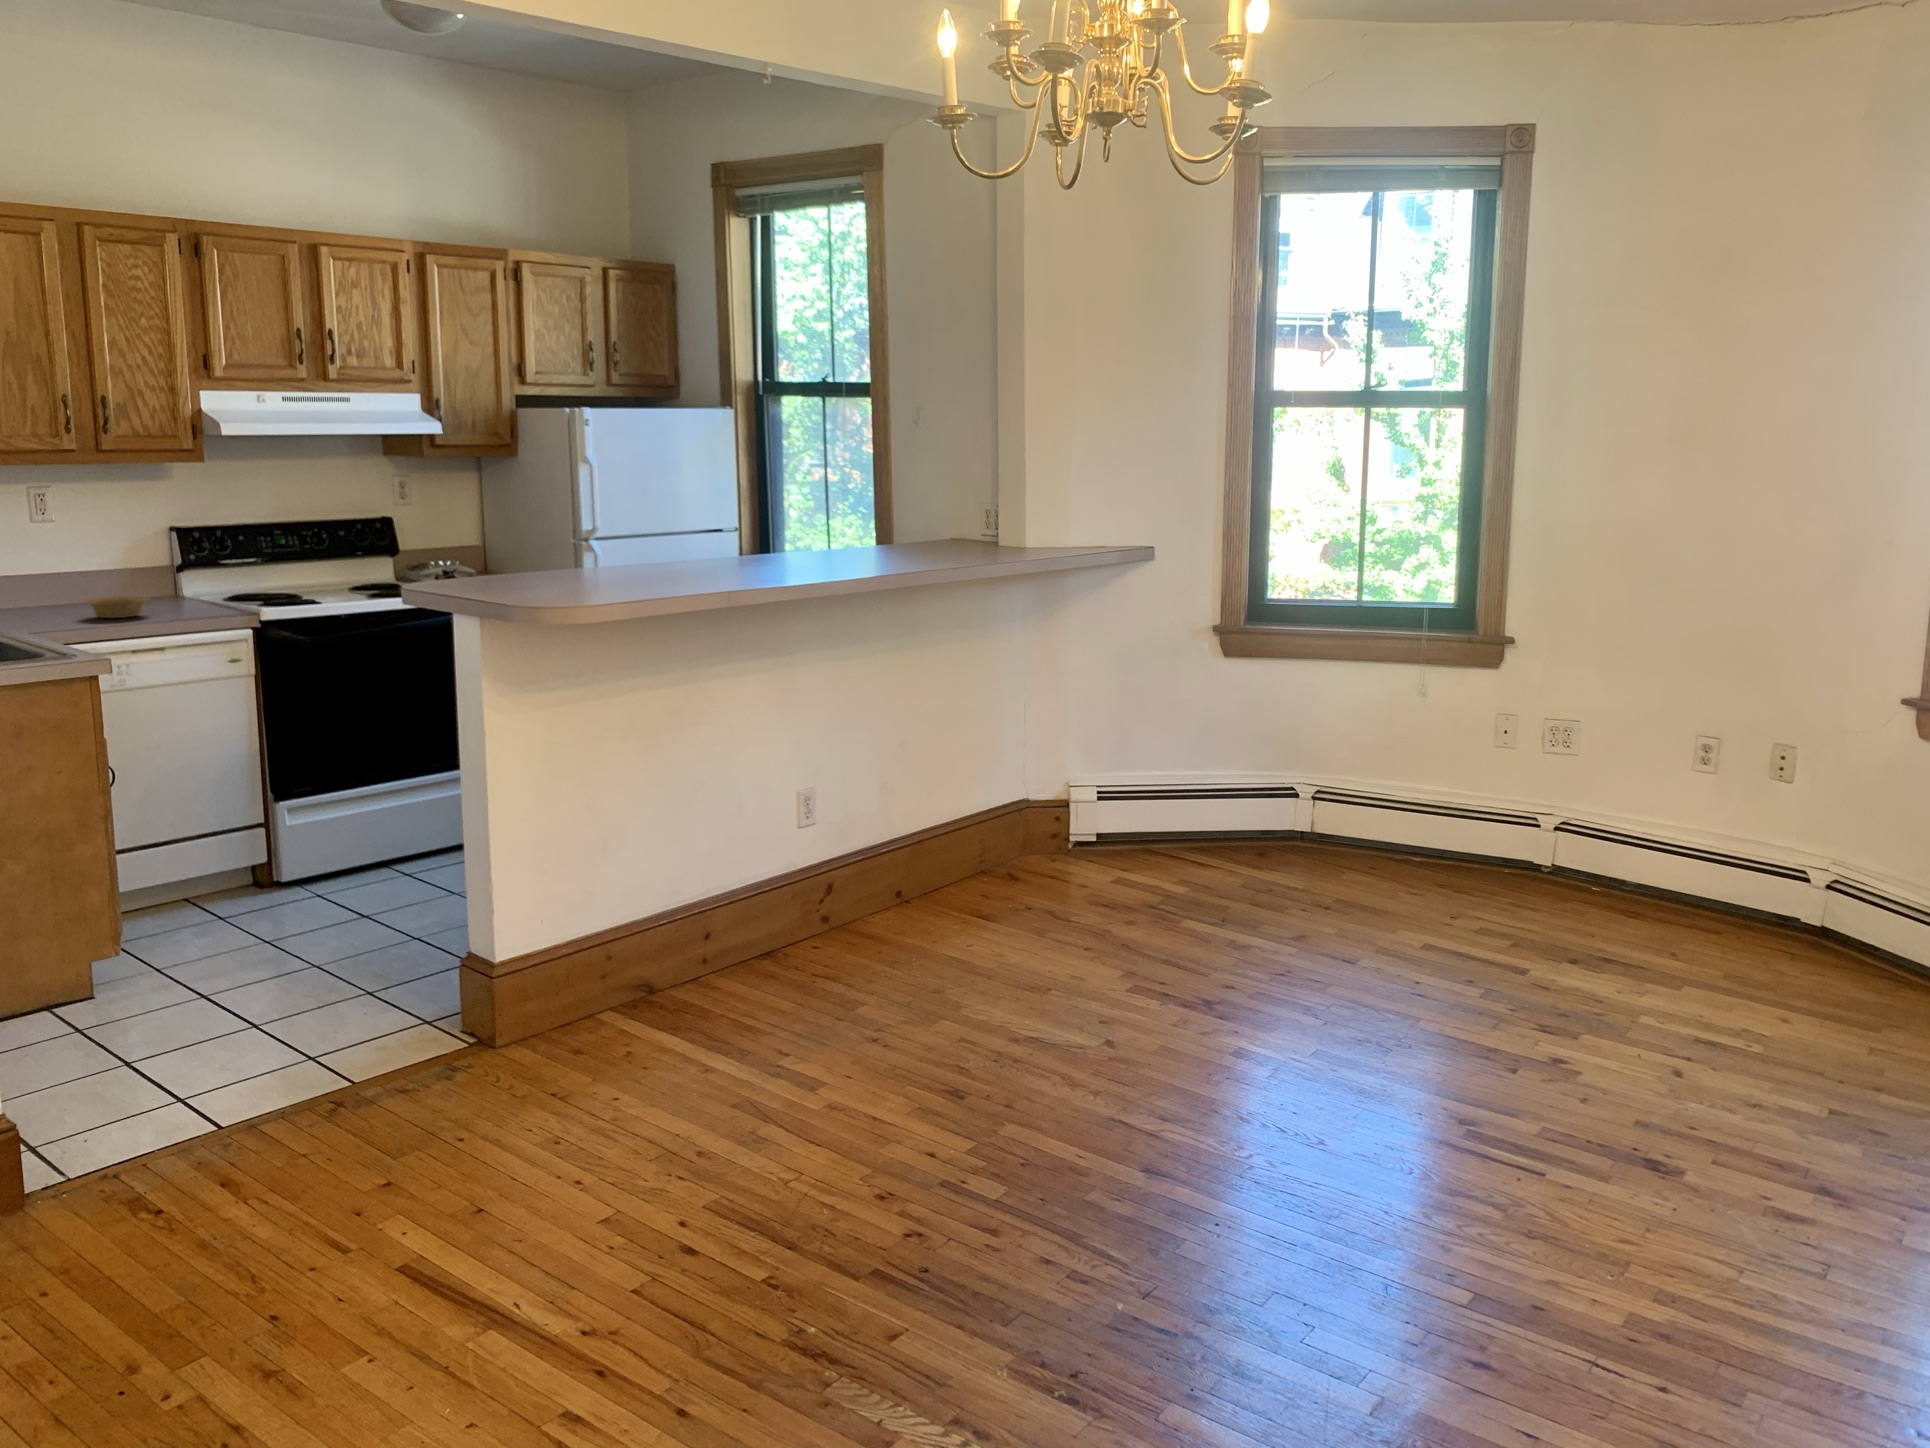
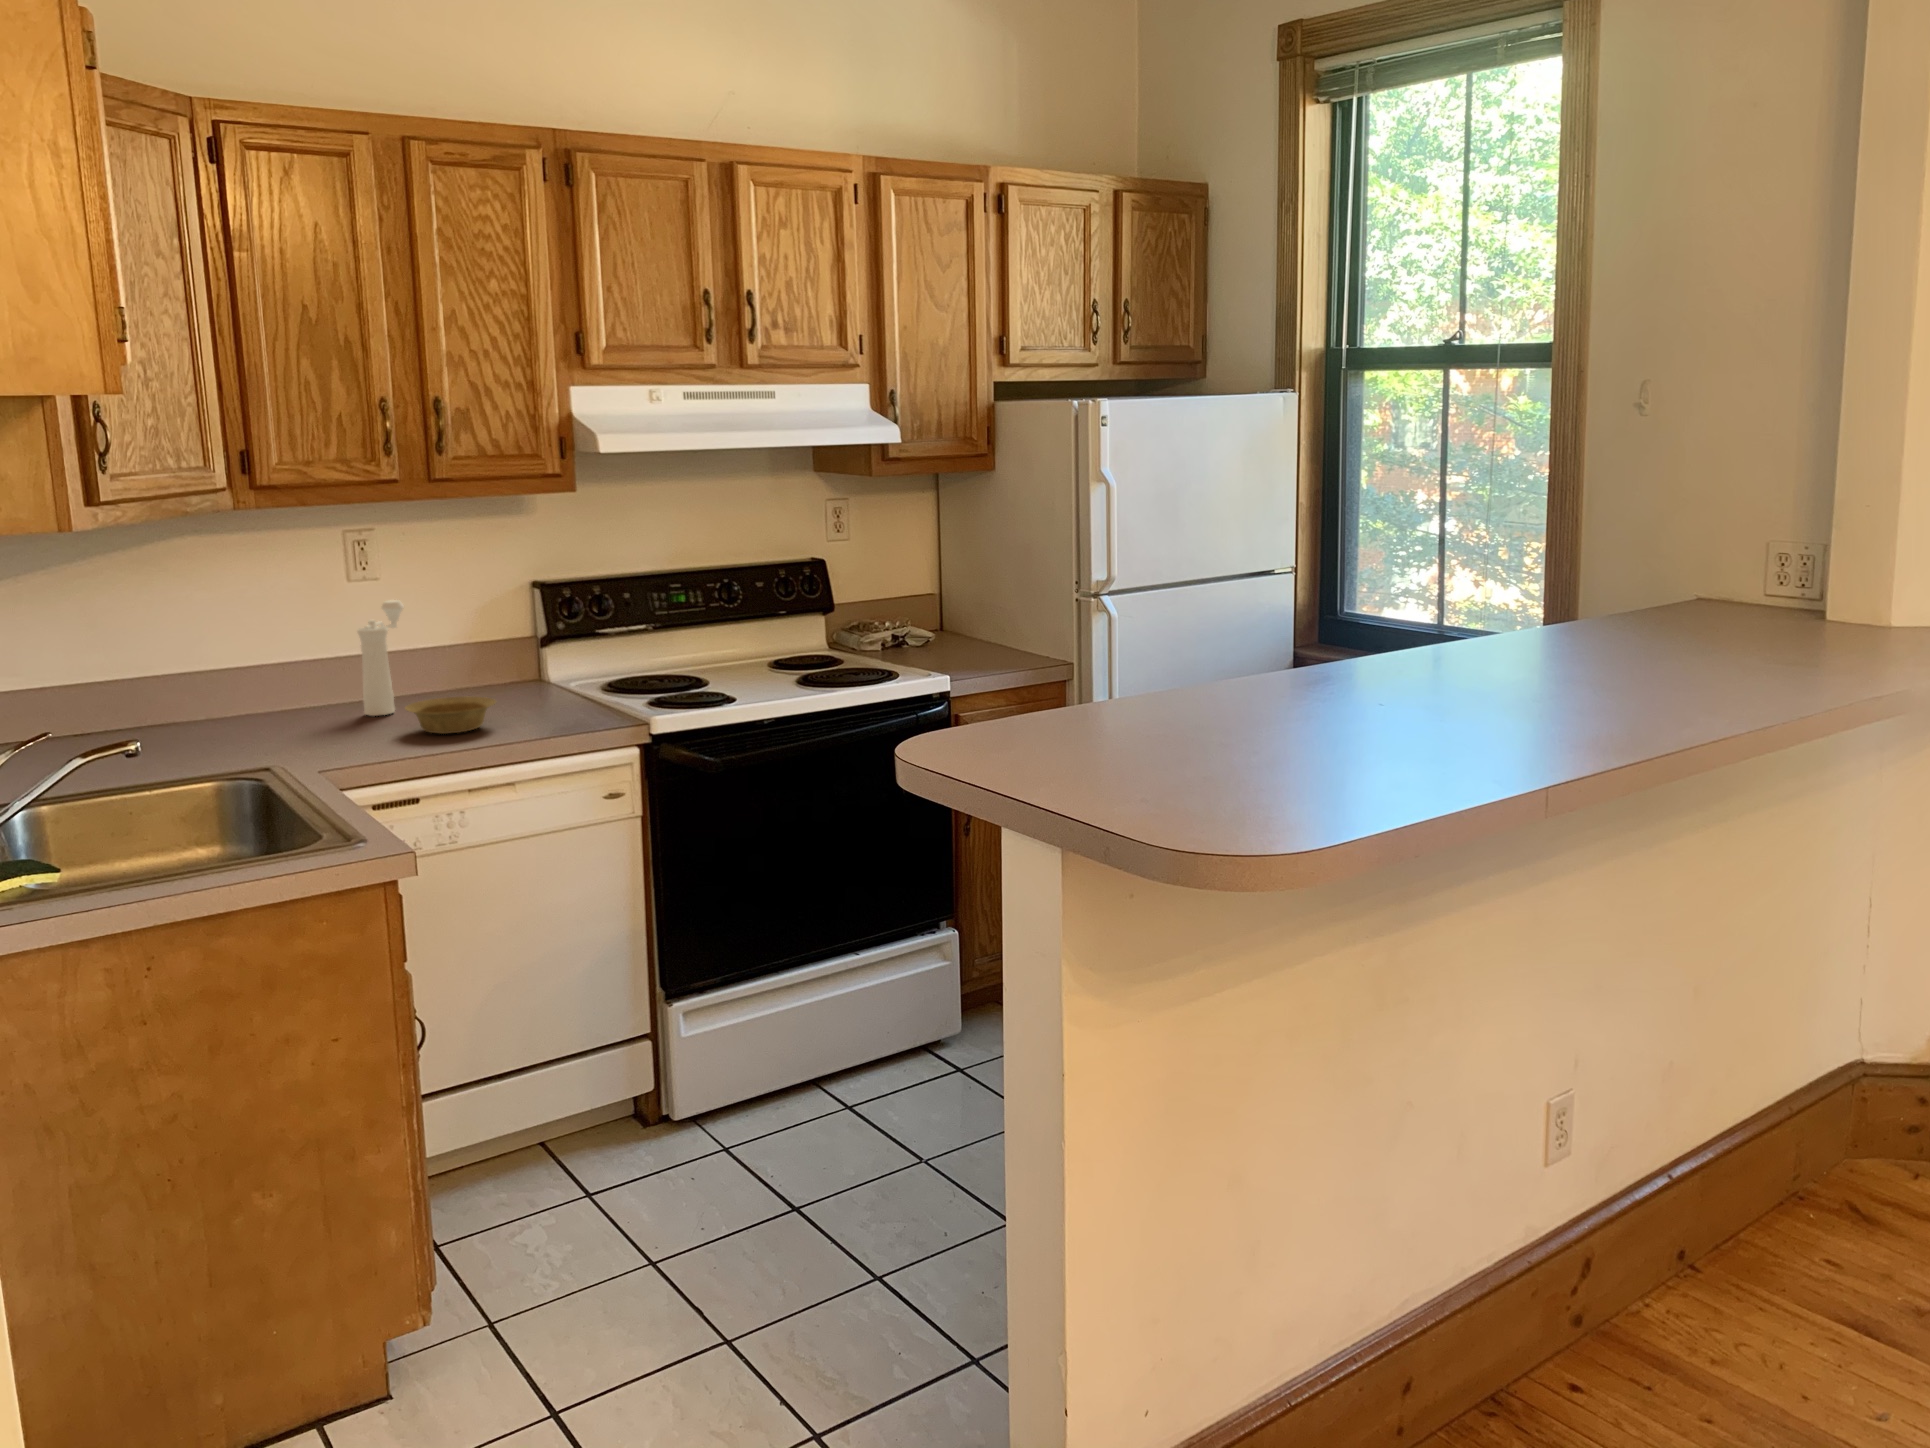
pepper mill: none [42,534,76,611] -> present [357,600,404,716]

